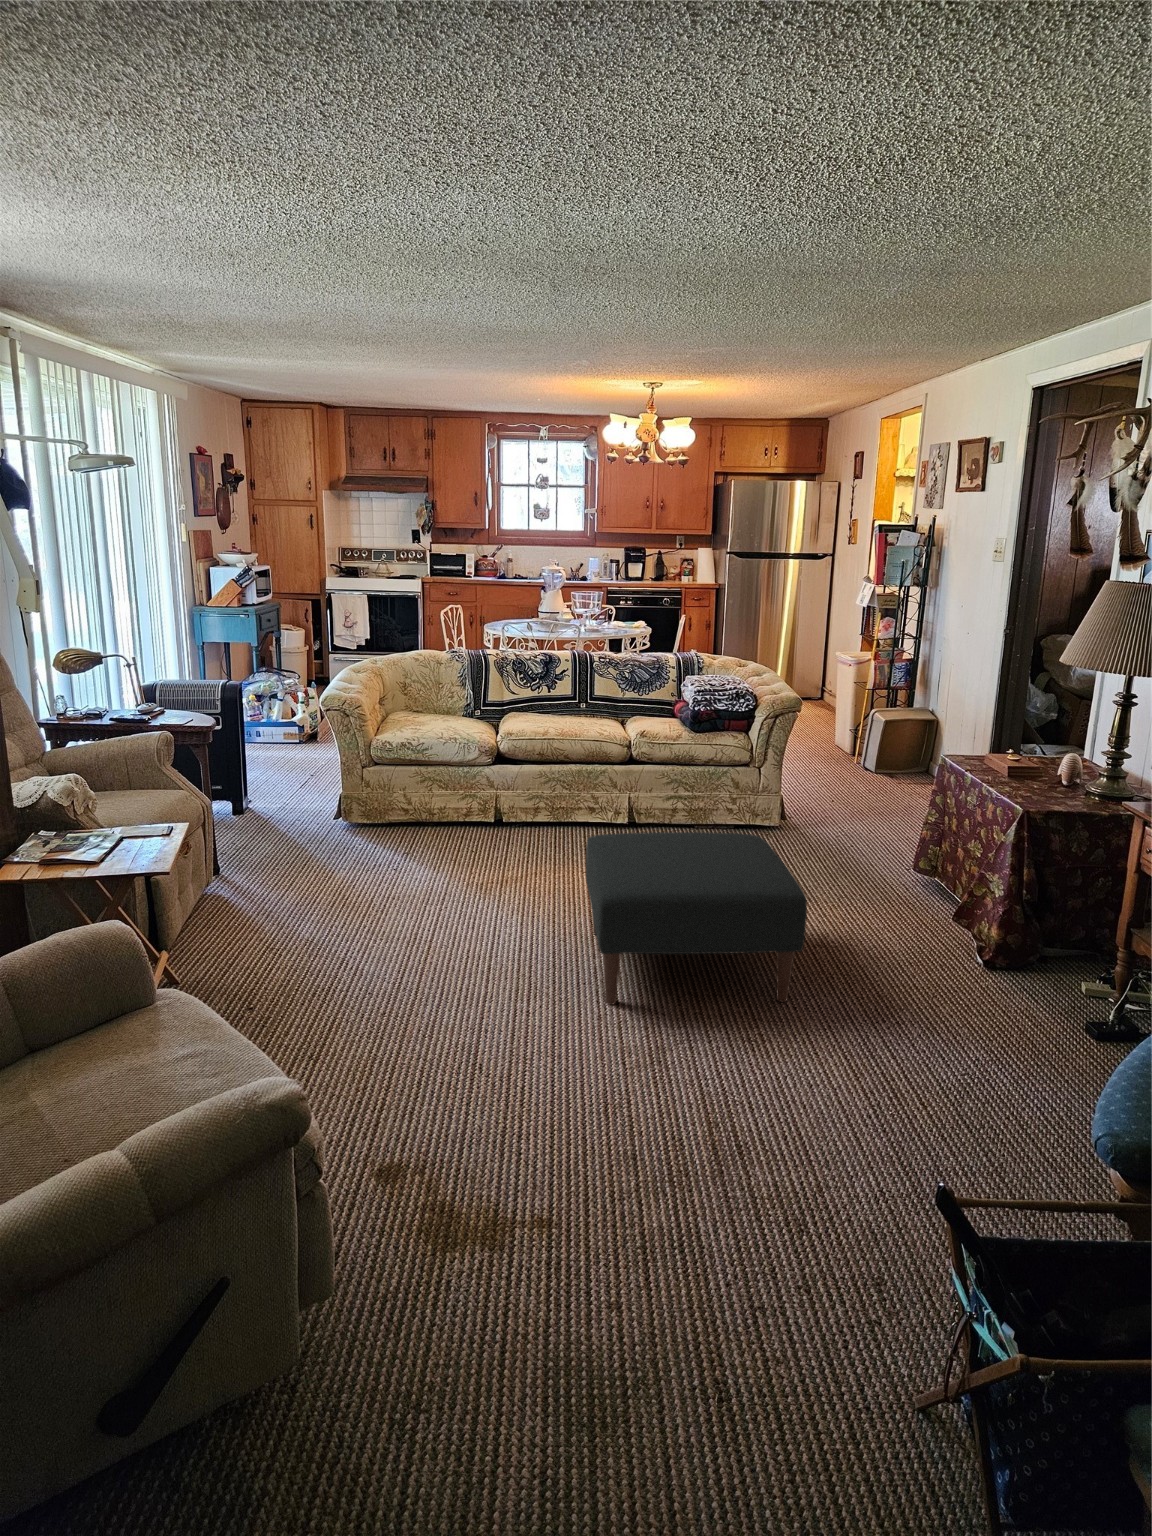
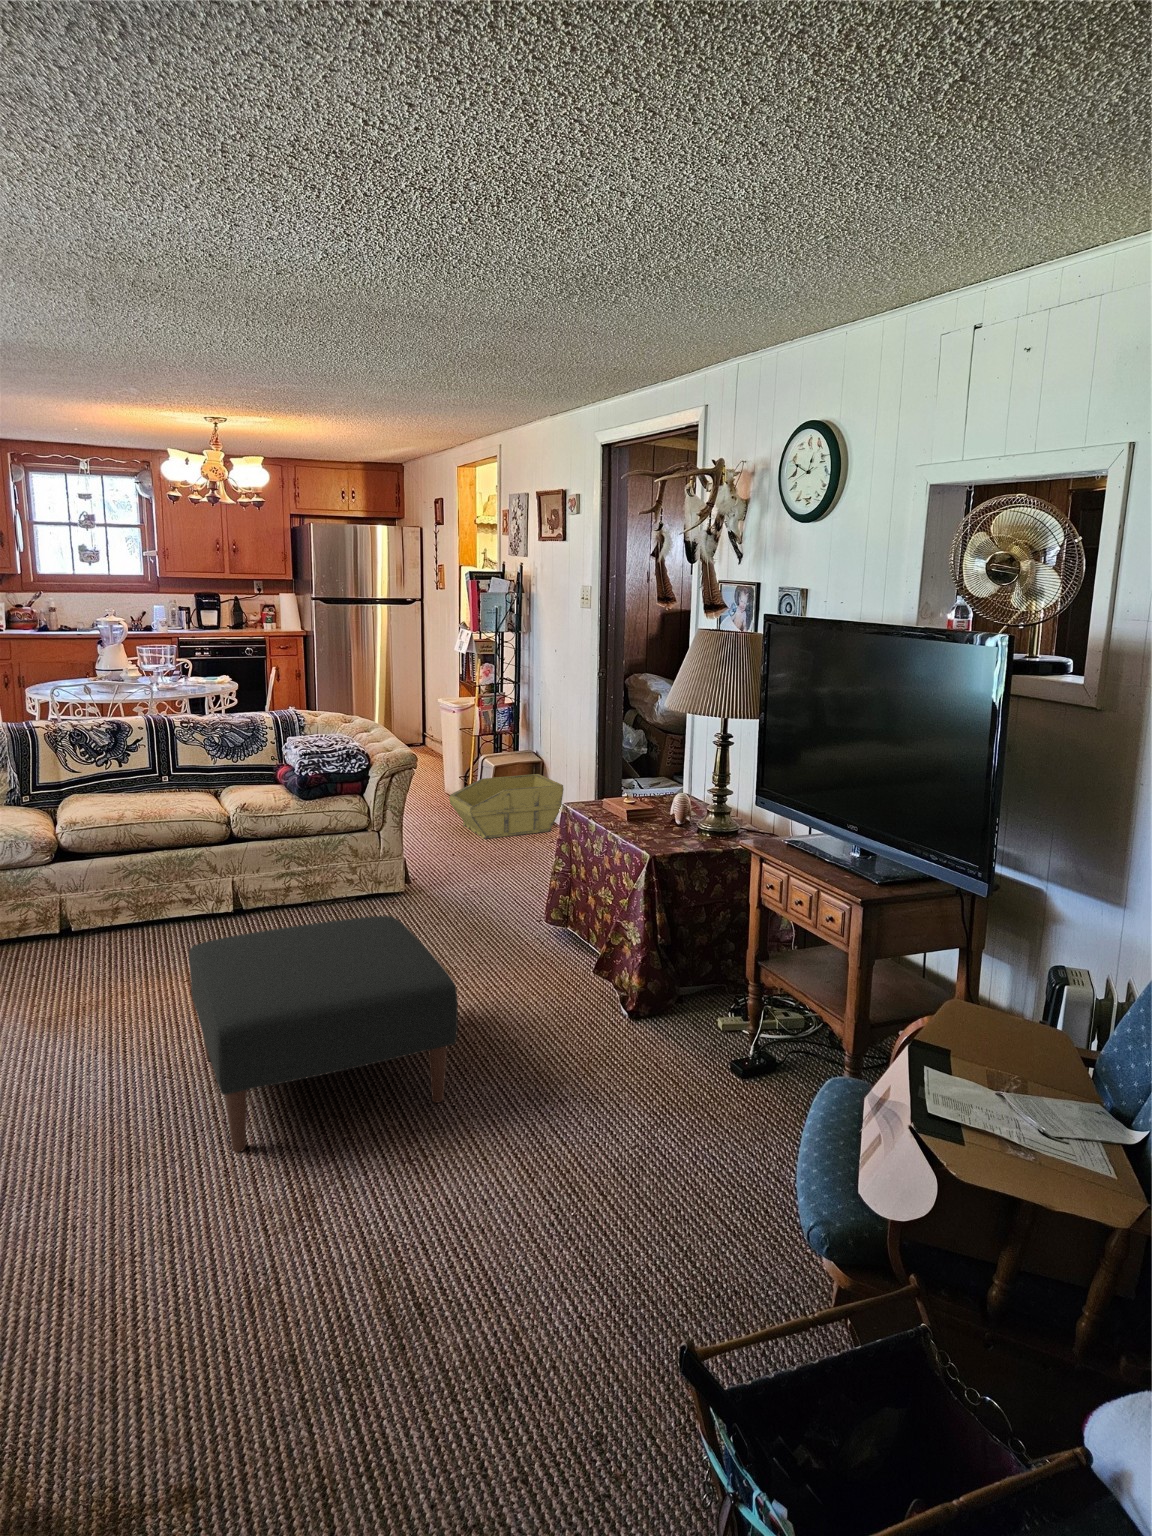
storage bin: none [837,731,958,790] -> present [449,774,564,839]

